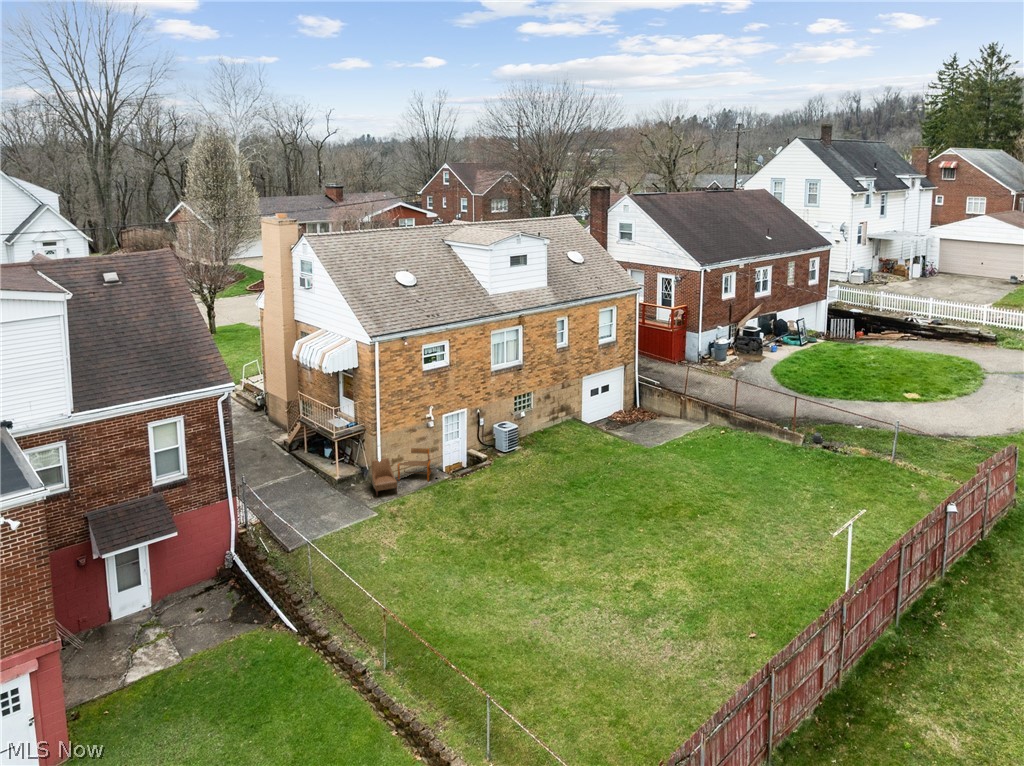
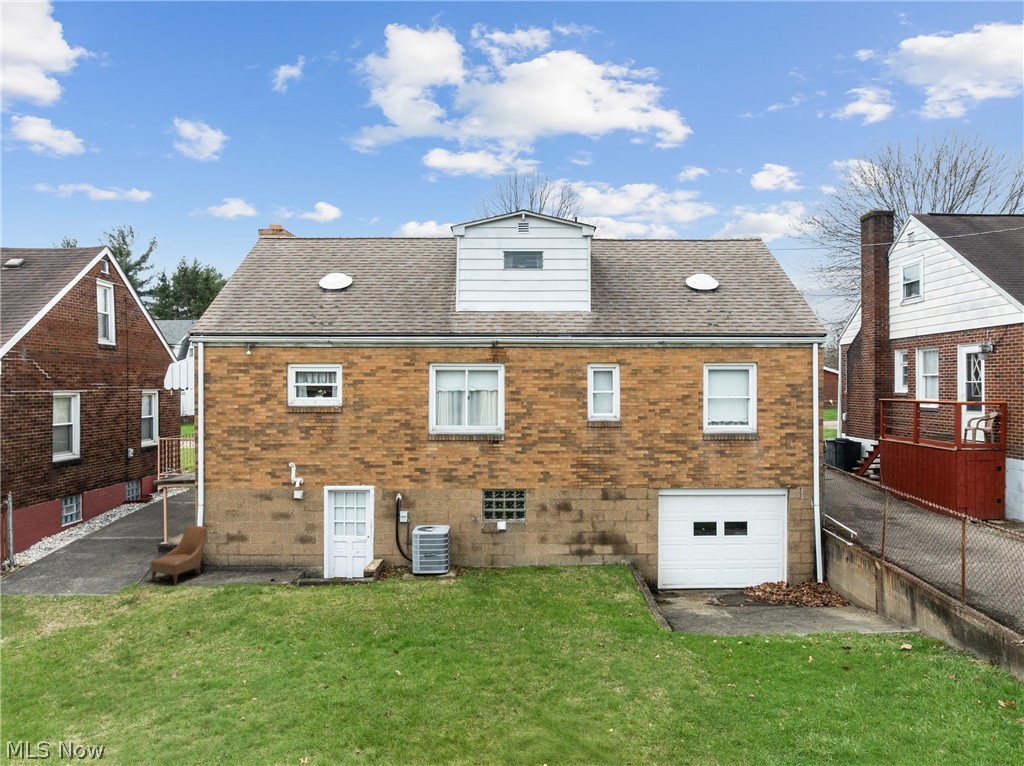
bench: present [398,448,431,481] -> none [224,522,271,583]

